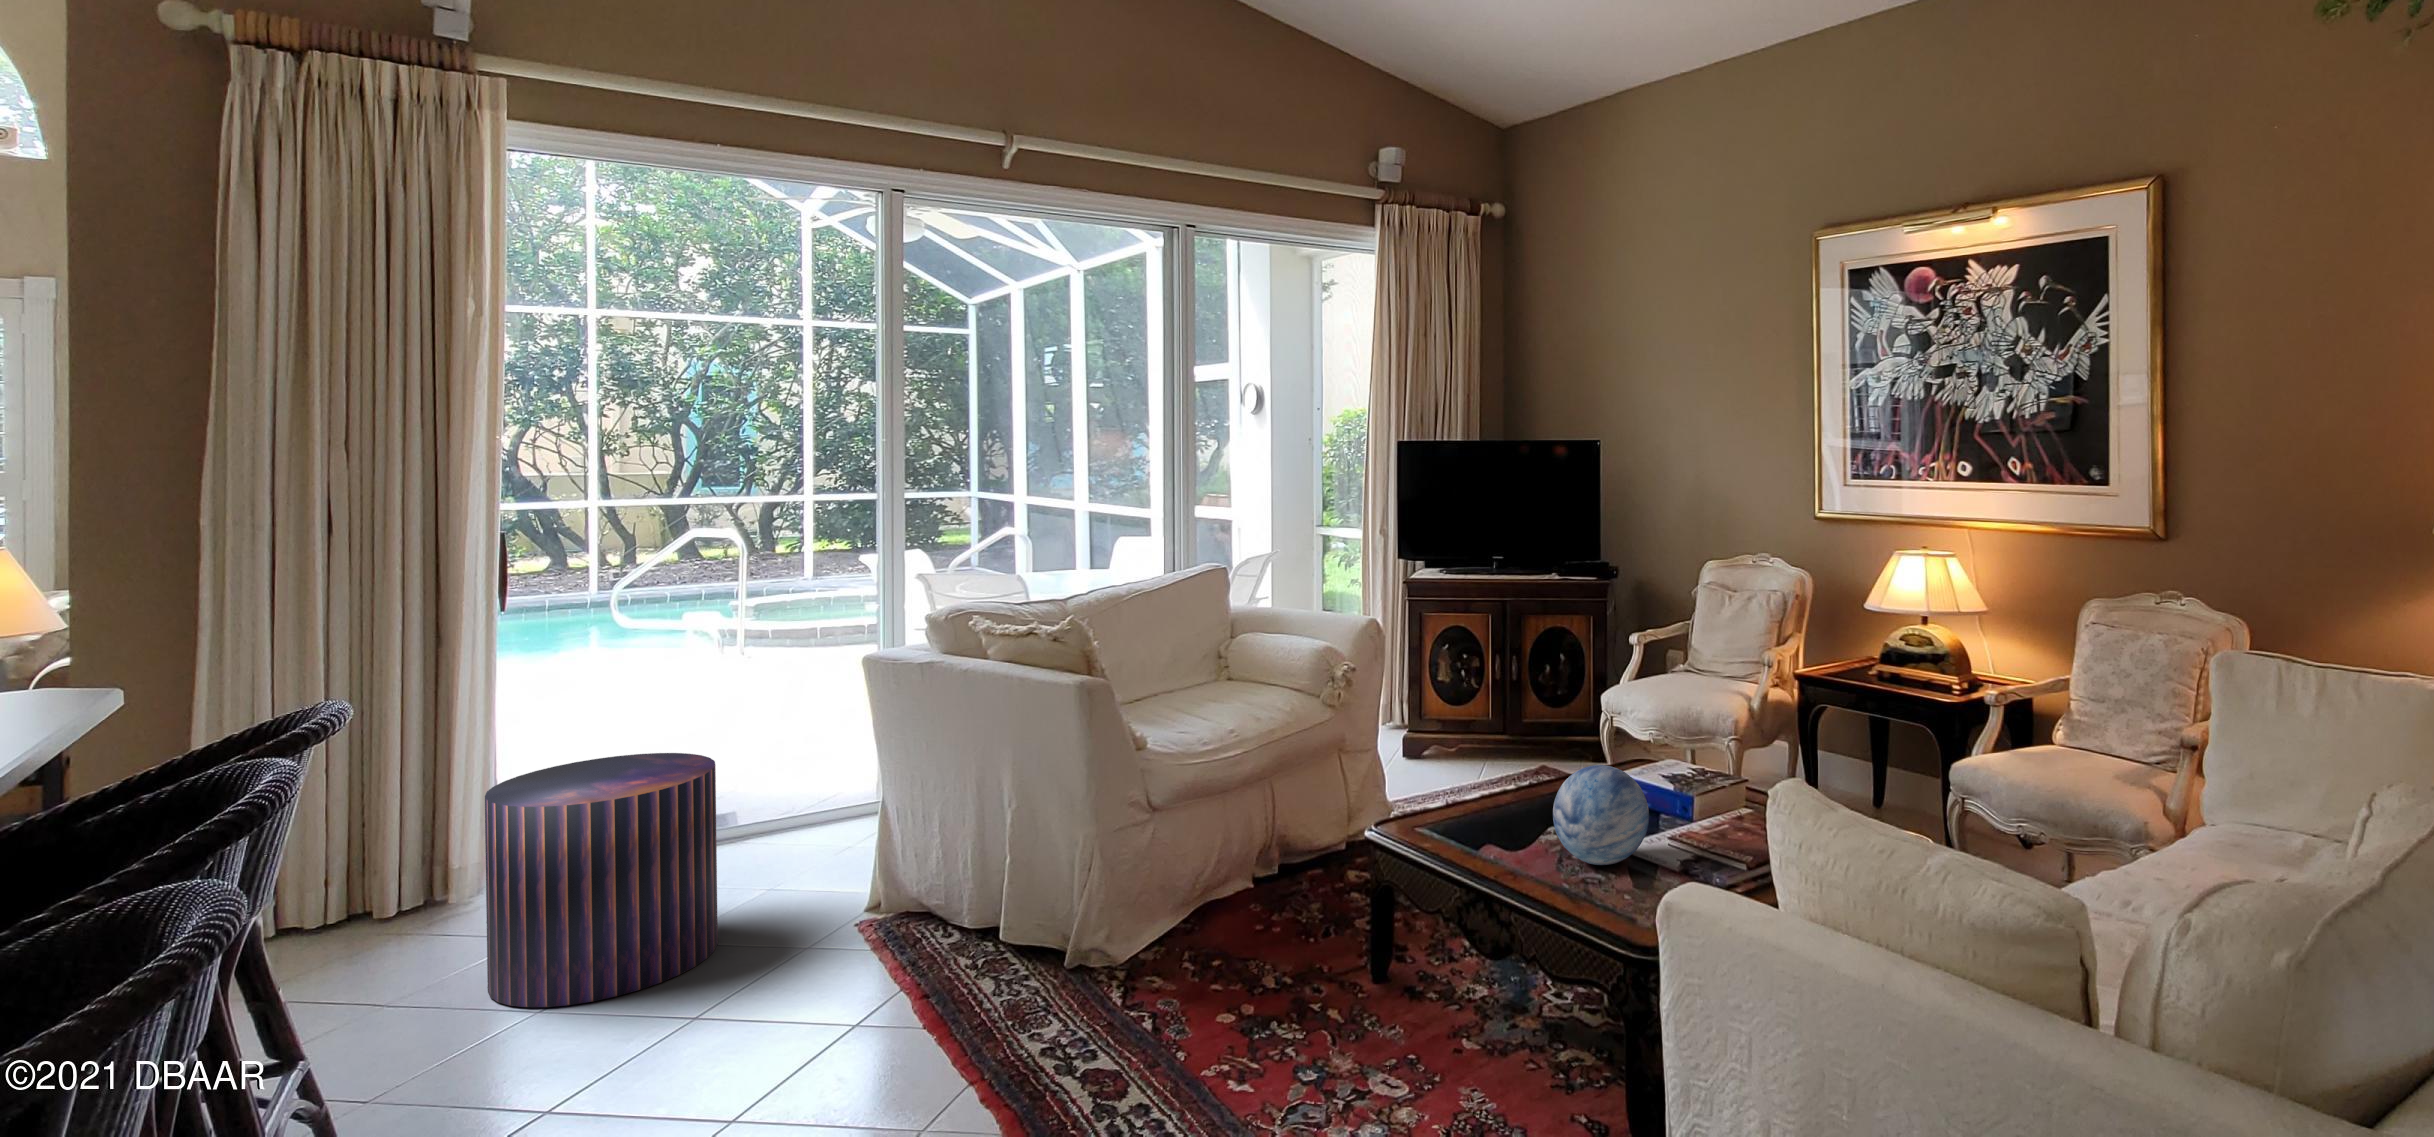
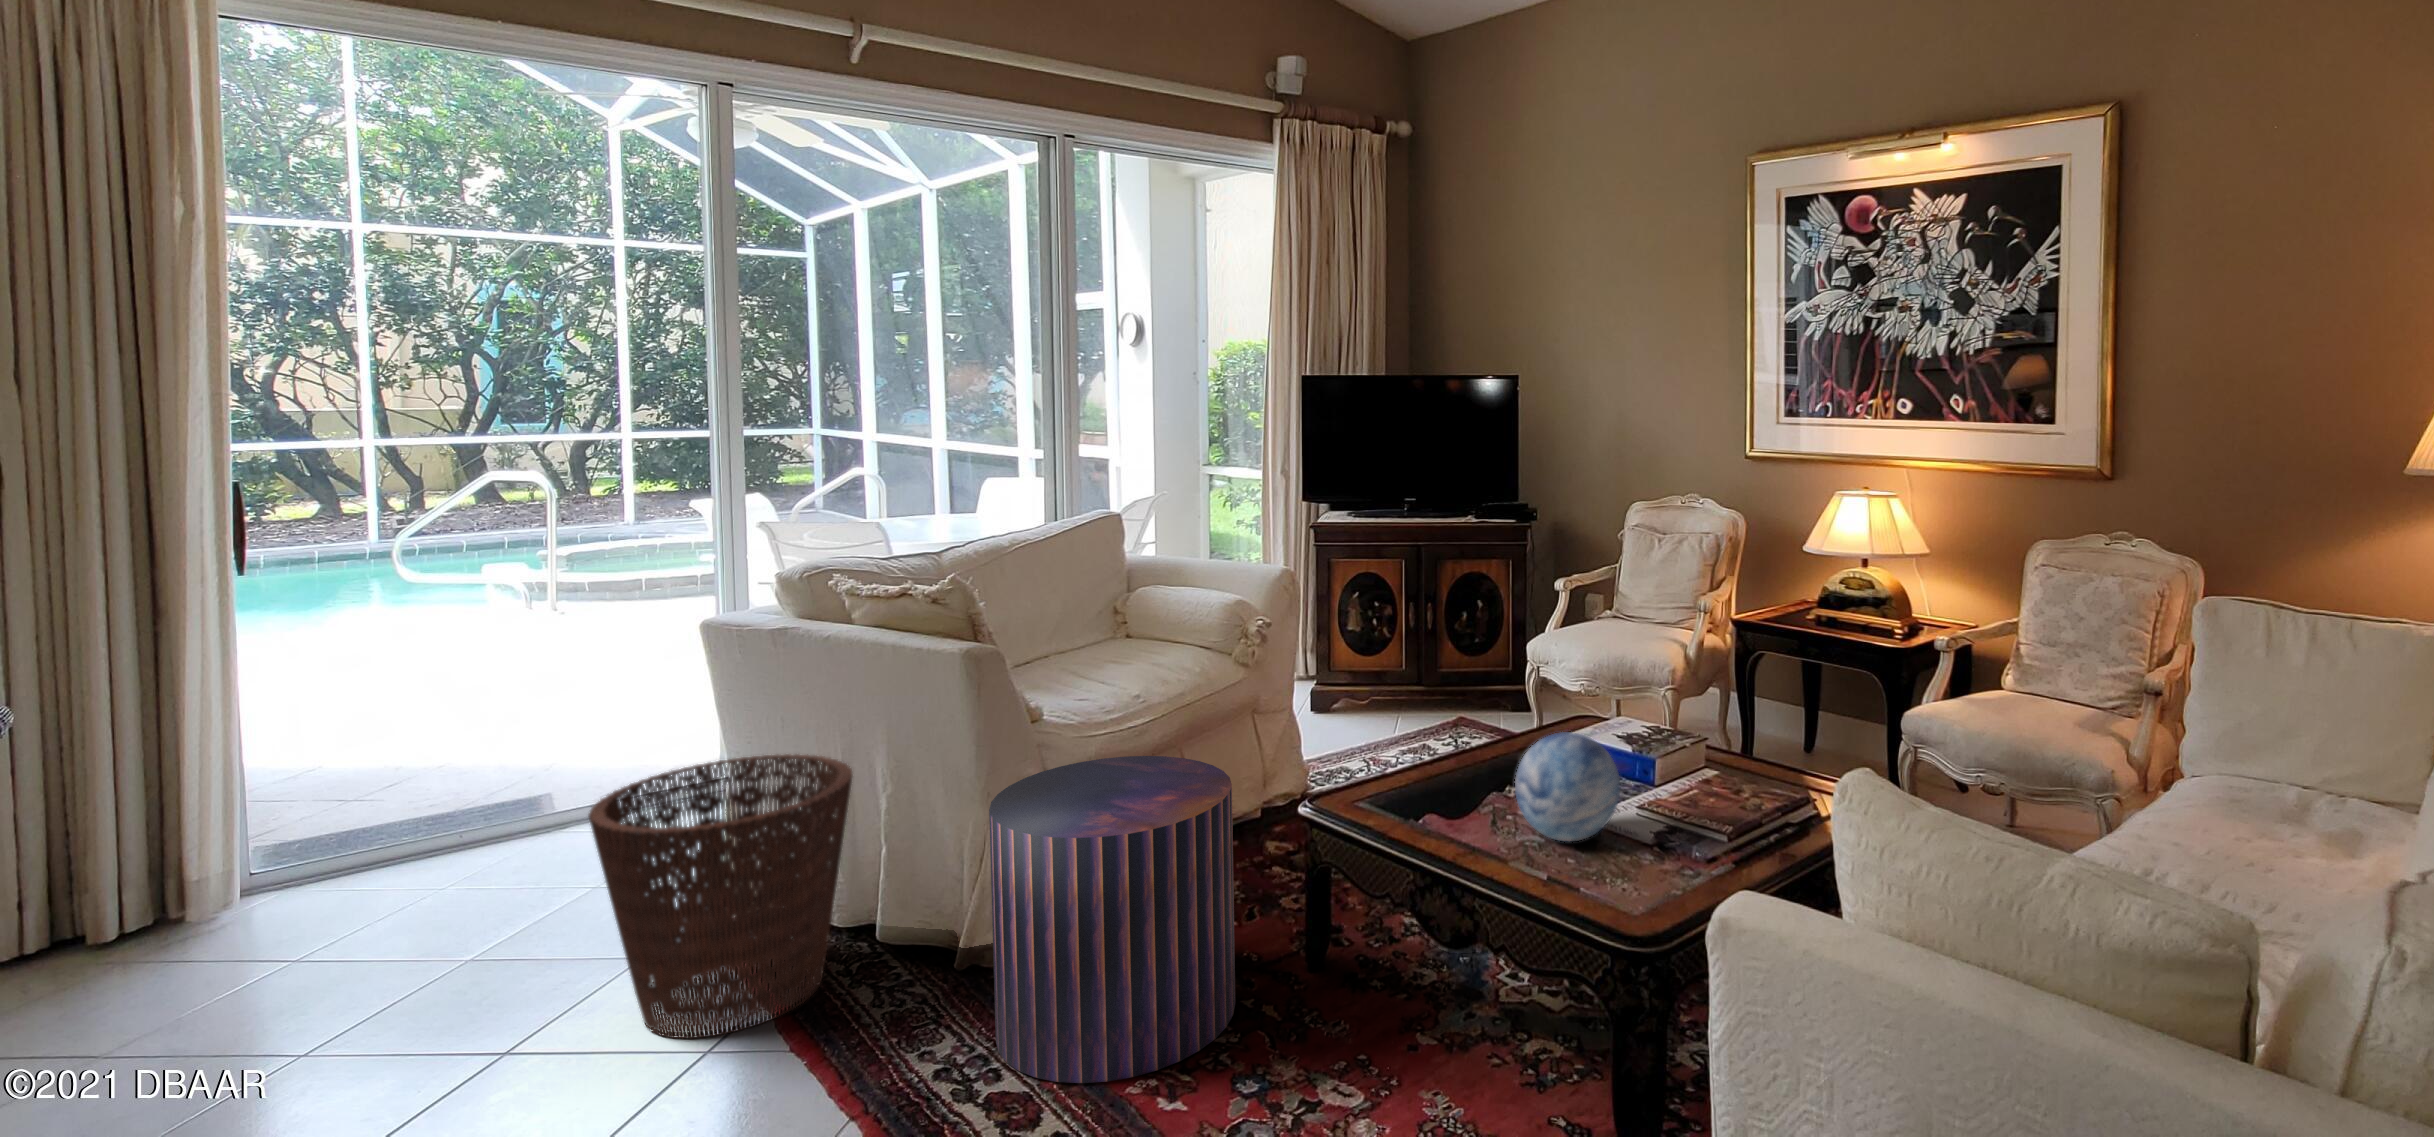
pouf: present [485,753,718,1007] -> present [989,756,1235,1083]
basket: none [766,772,982,1013] -> present [588,754,852,1038]

